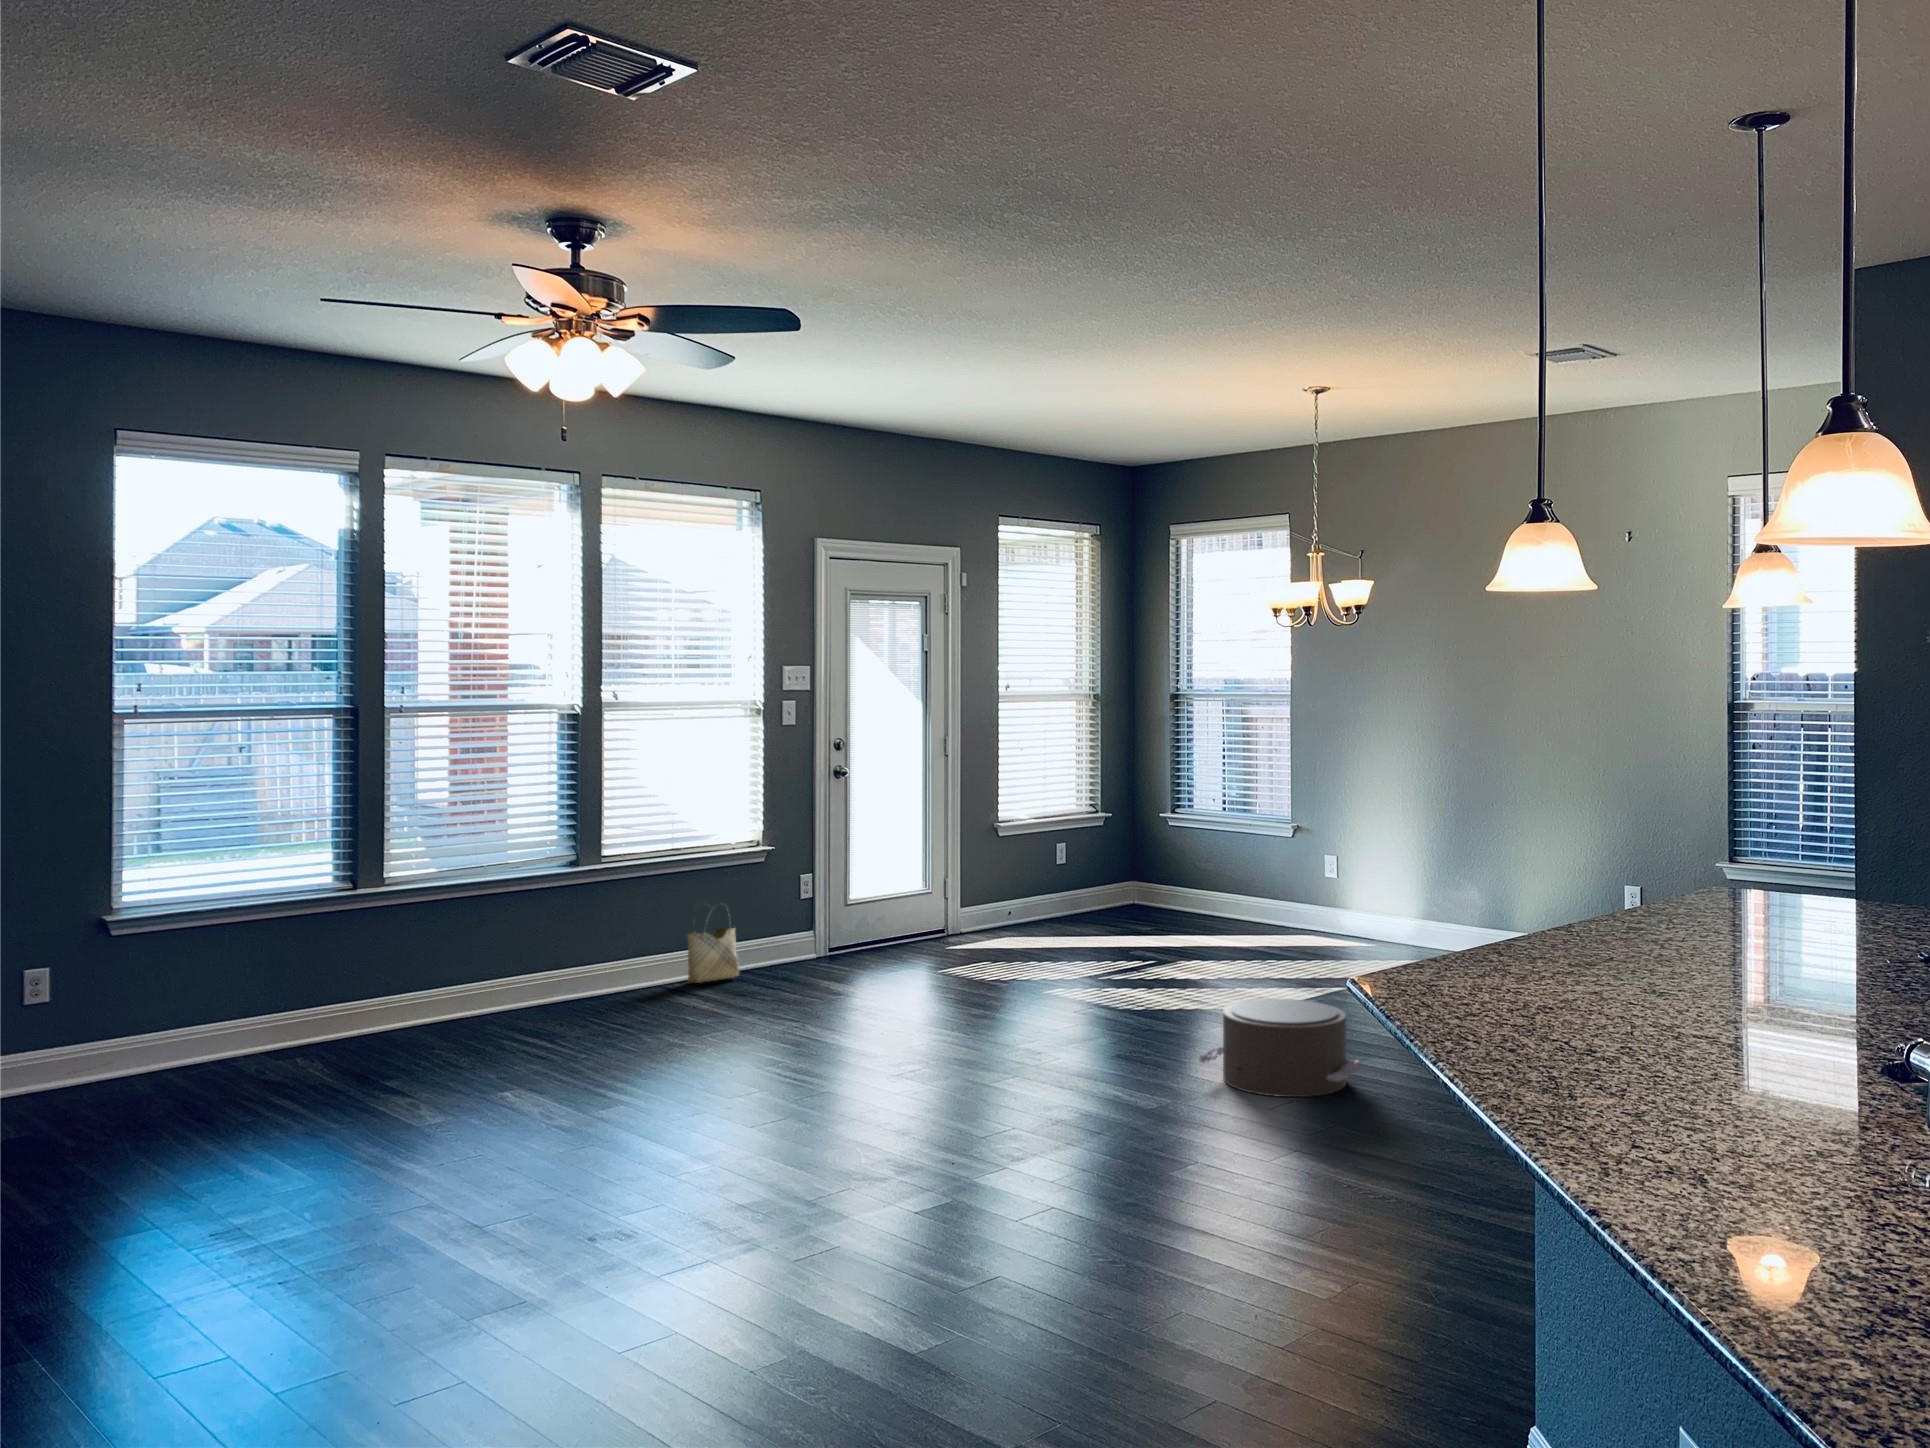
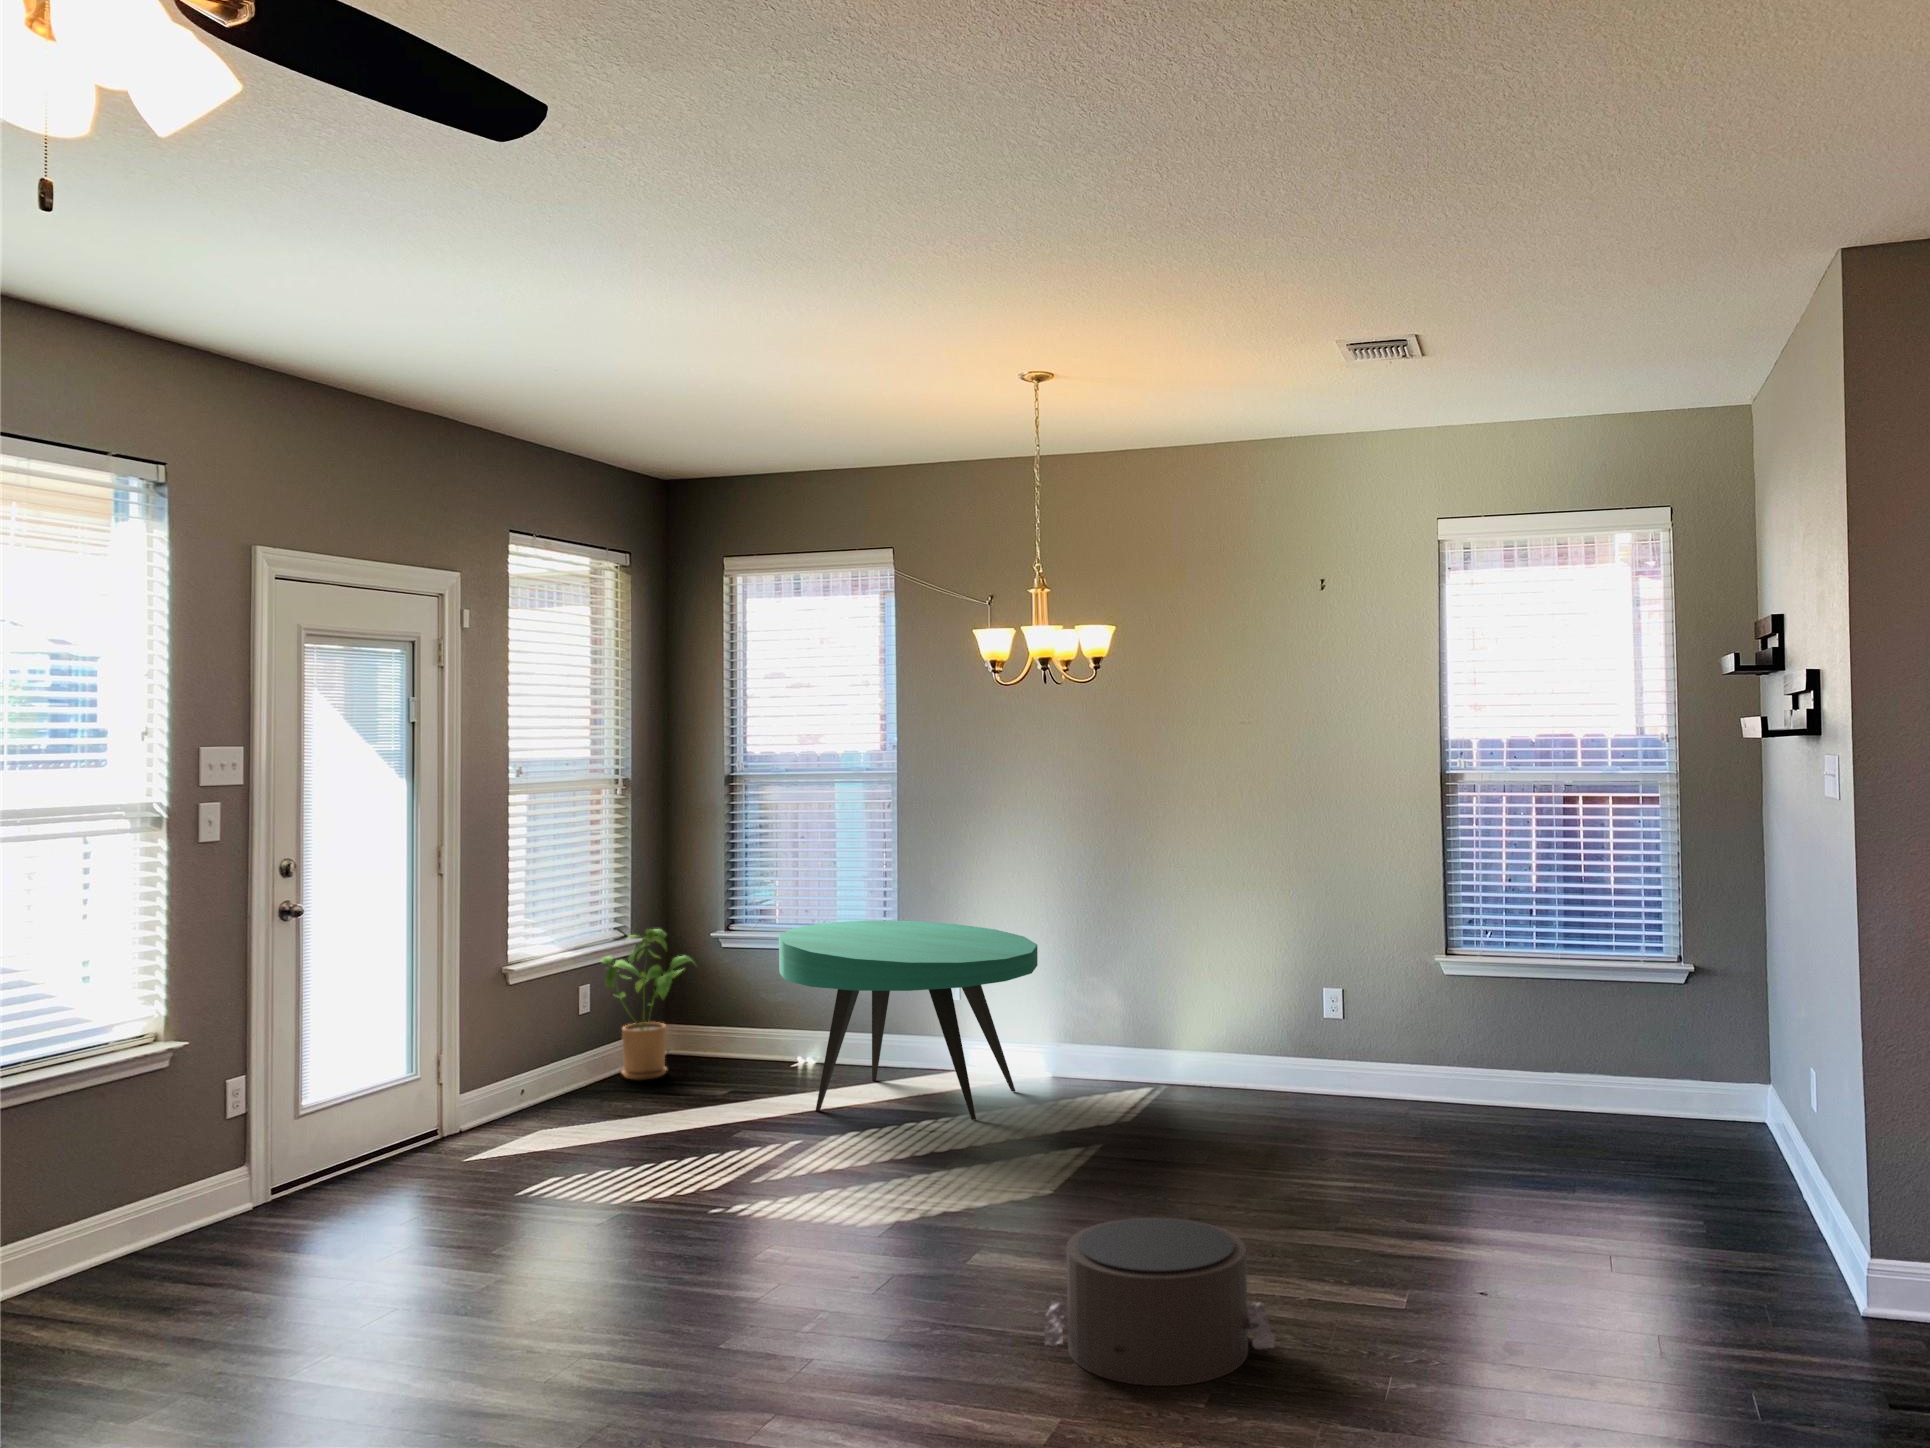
house plant: none [1072,807,1142,917] -> present [601,929,692,1080]
coffee table: none [1177,808,1378,961] -> present [779,921,1038,1120]
woven basket: present [687,905,739,983] -> none [33,1153,132,1300]

